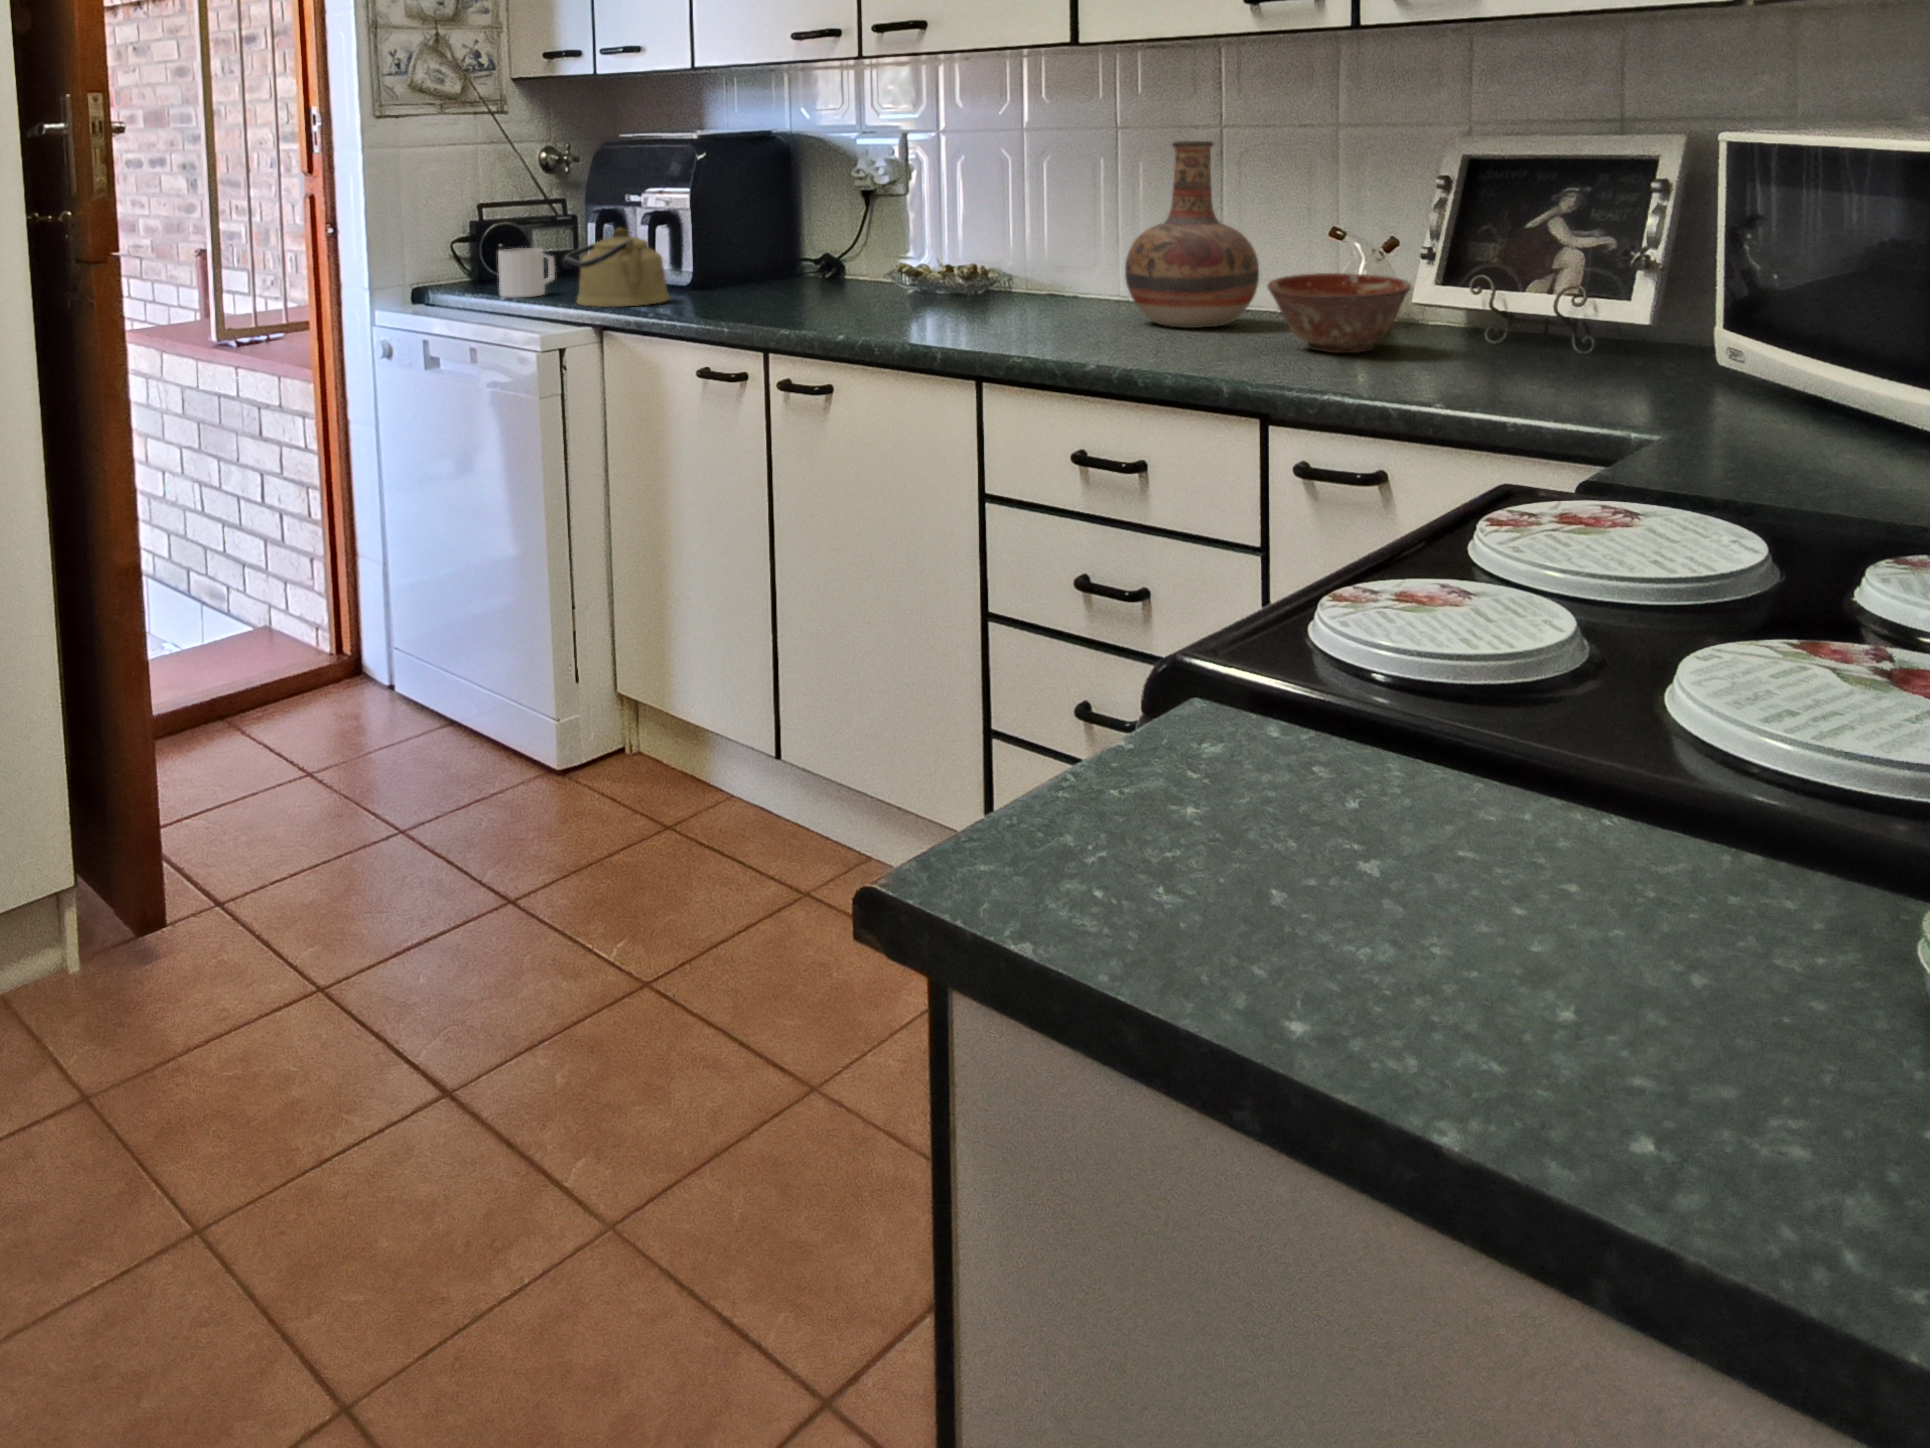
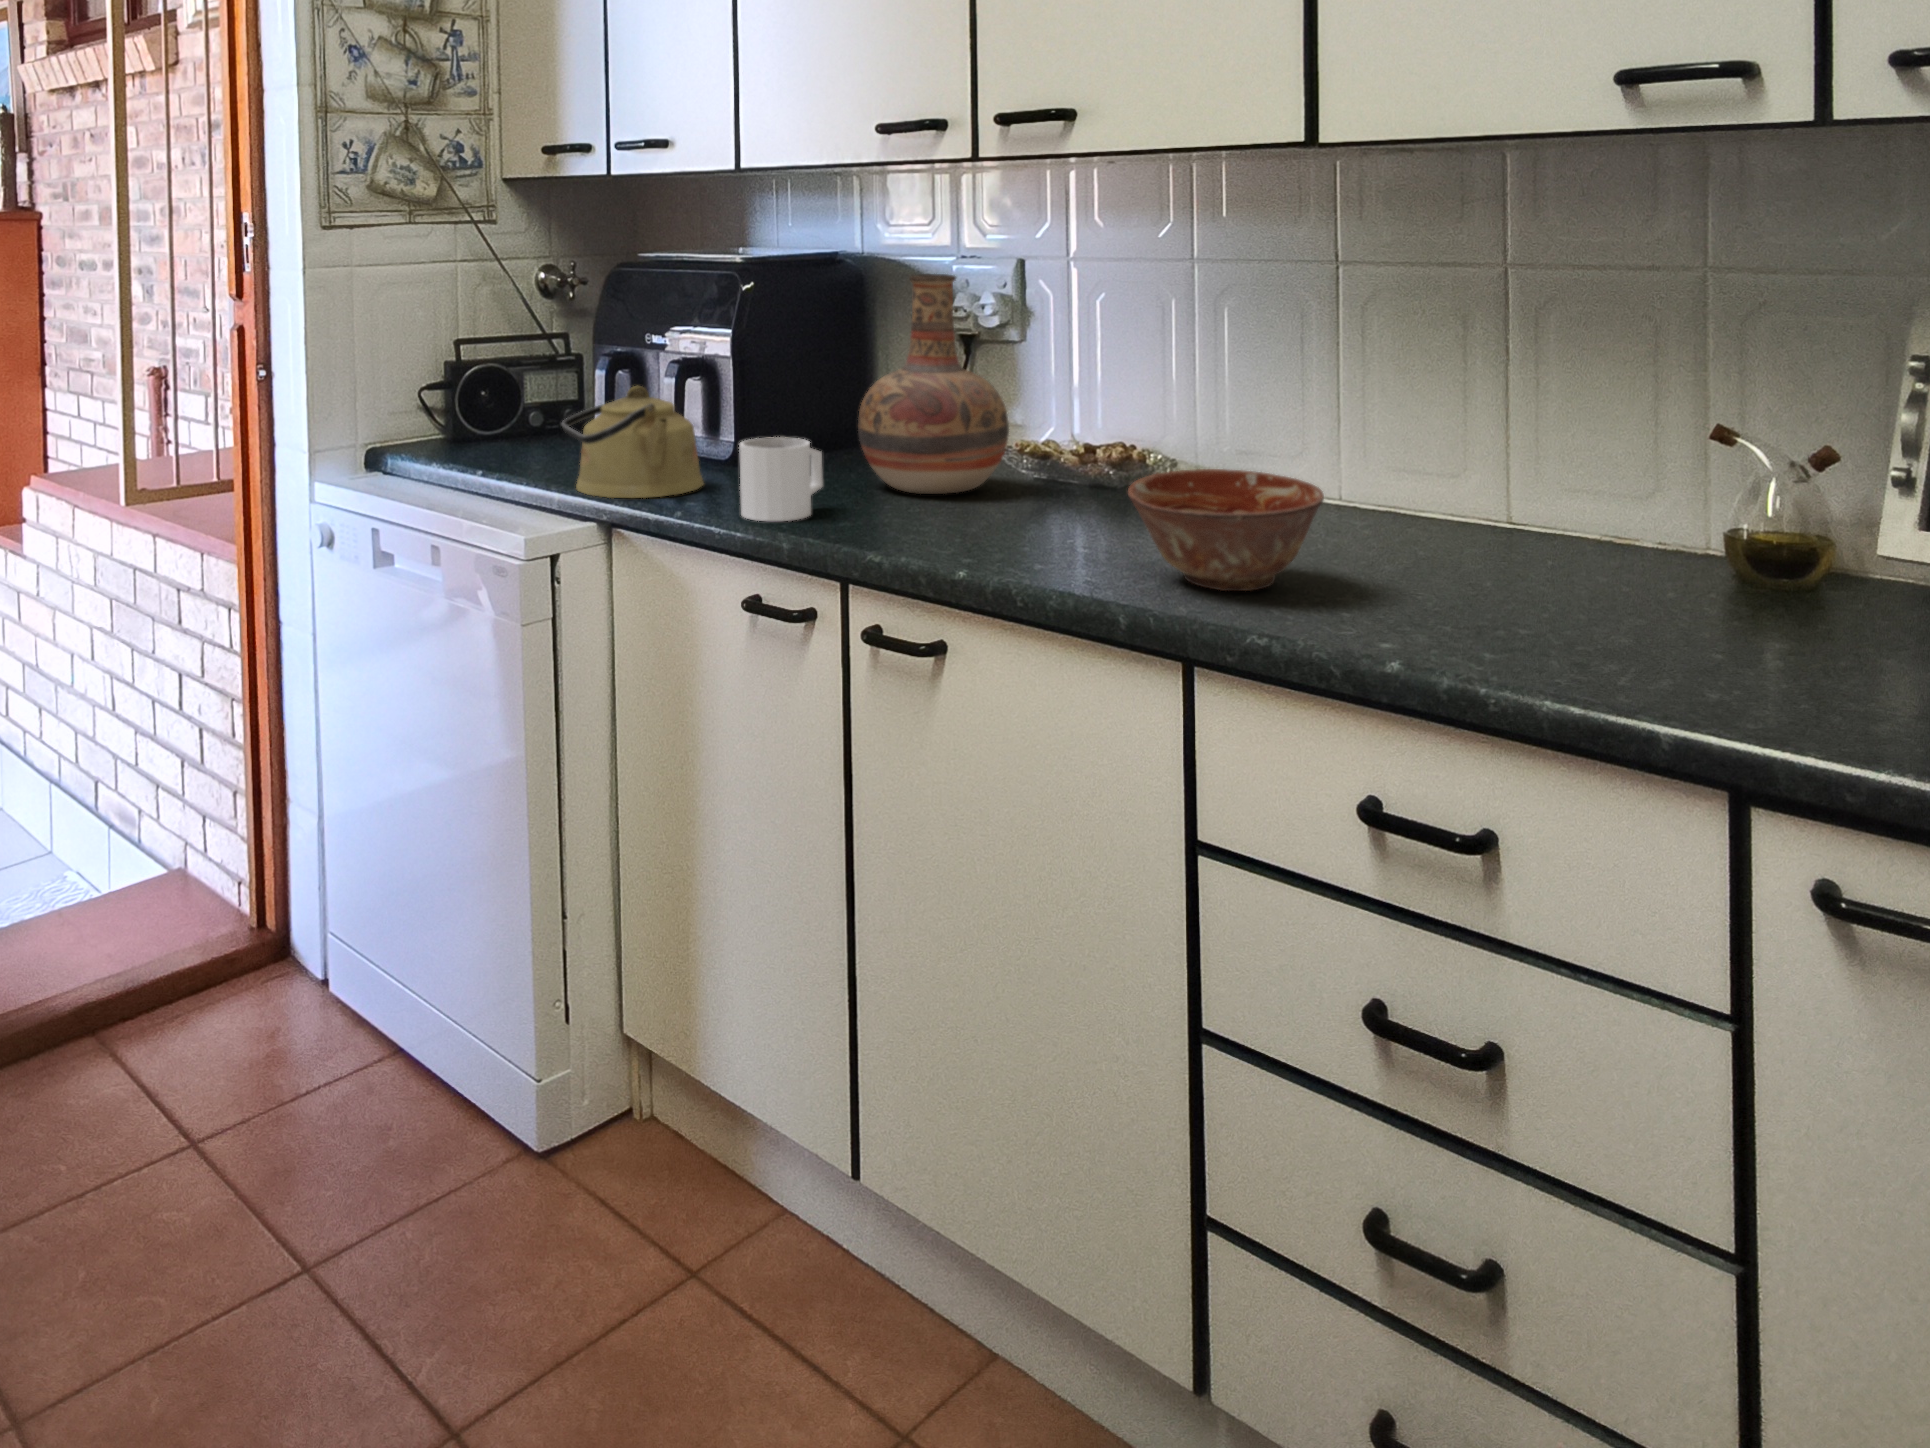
vase: present [1125,141,1259,328] -> present [858,274,1009,494]
mug: present [498,248,555,297] -> present [739,437,823,521]
ceramic bowl: present [1267,273,1411,353] -> present [1128,469,1324,591]

